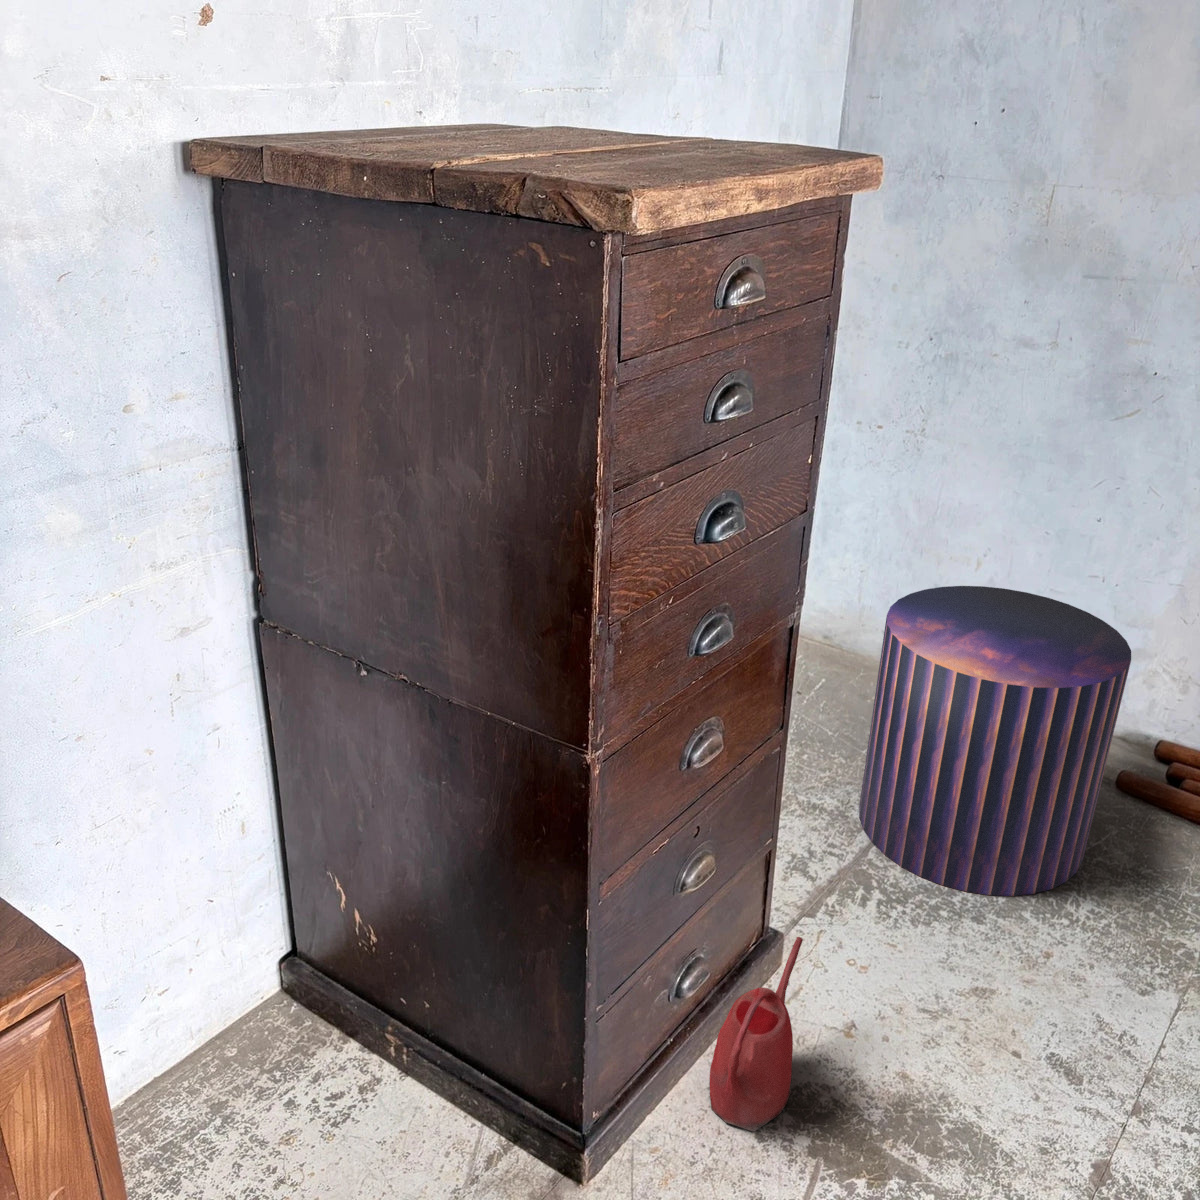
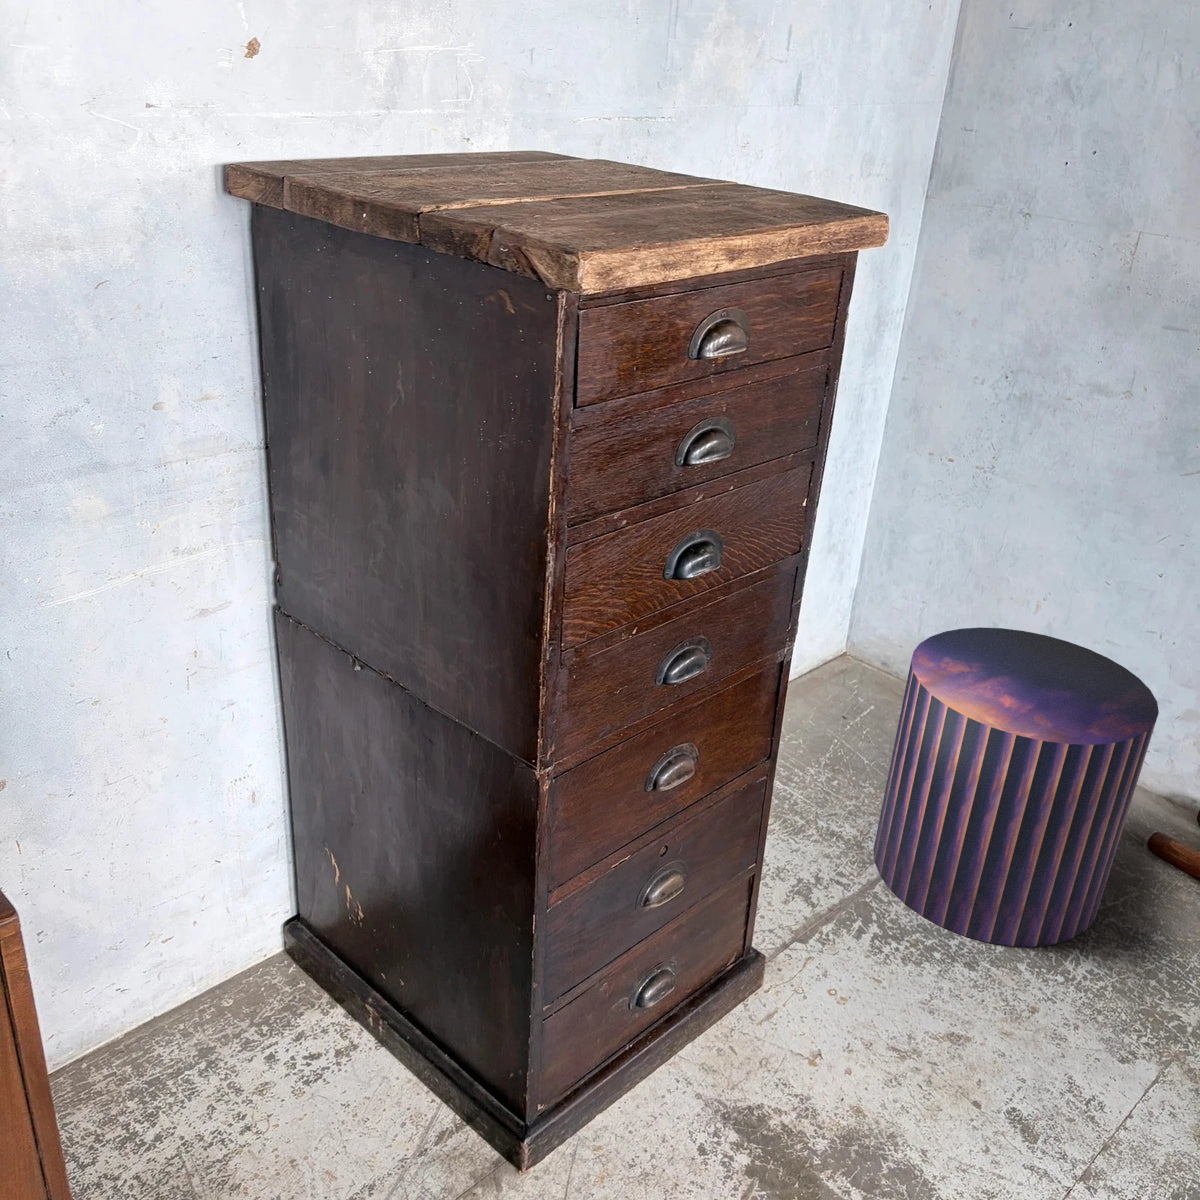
watering can: present [710,937,803,1132] -> none [661,962,773,1144]

